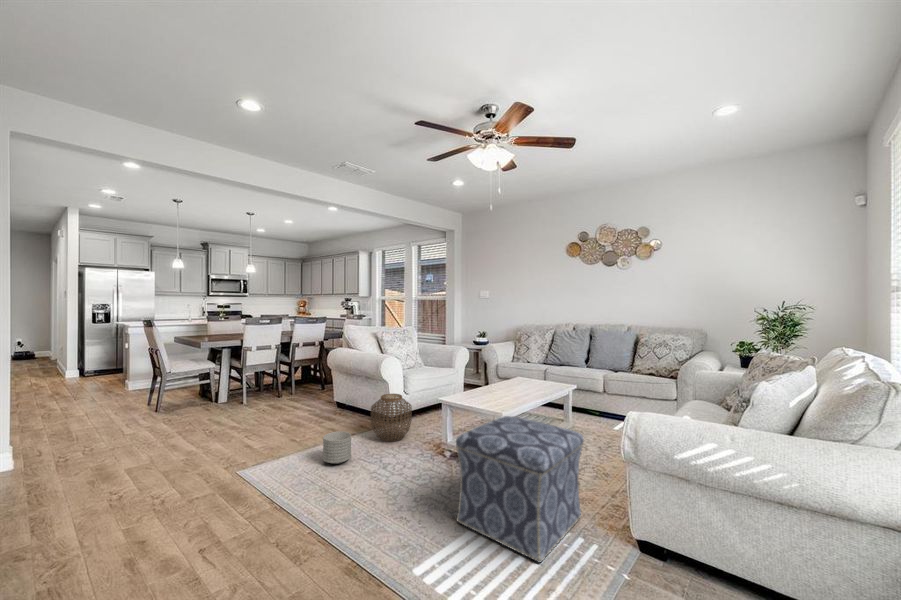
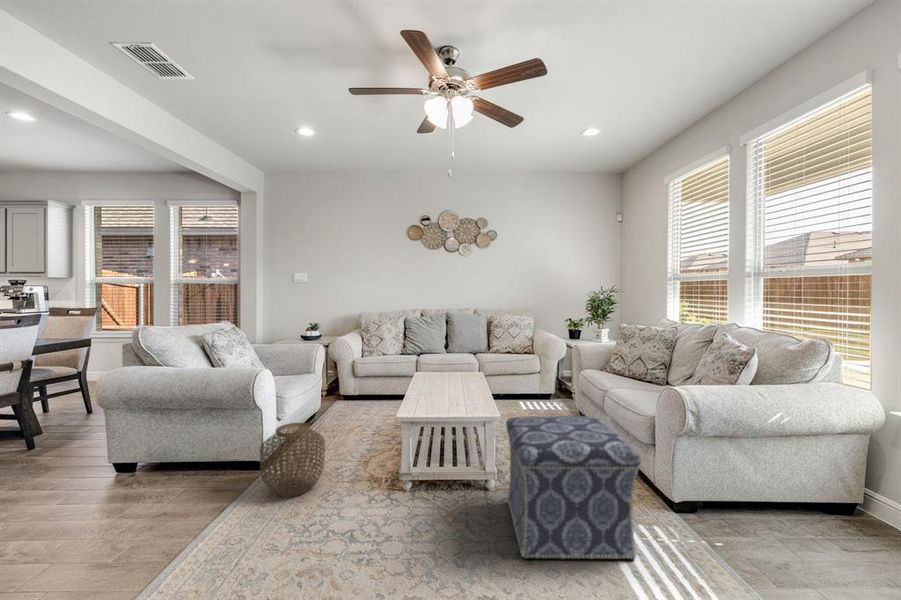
planter: present [323,431,351,464] -> none [232,501,283,564]

